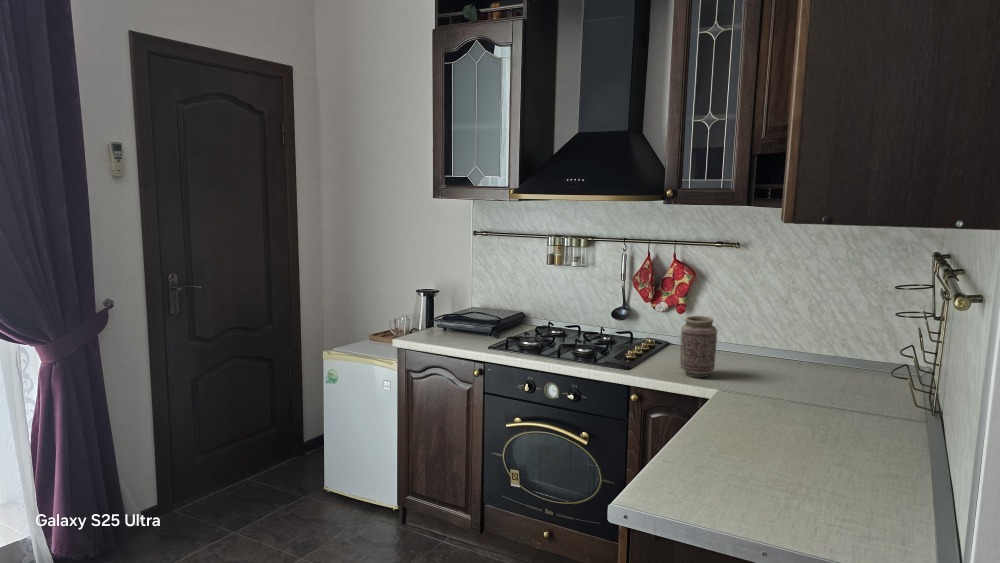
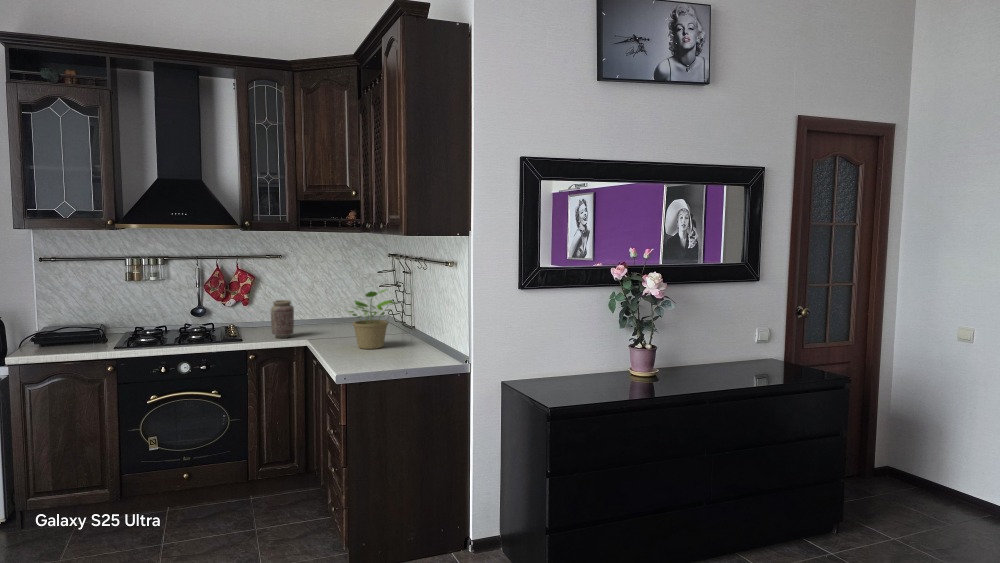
potted plant: none [763,333,870,446] -> present [348,290,394,349]

